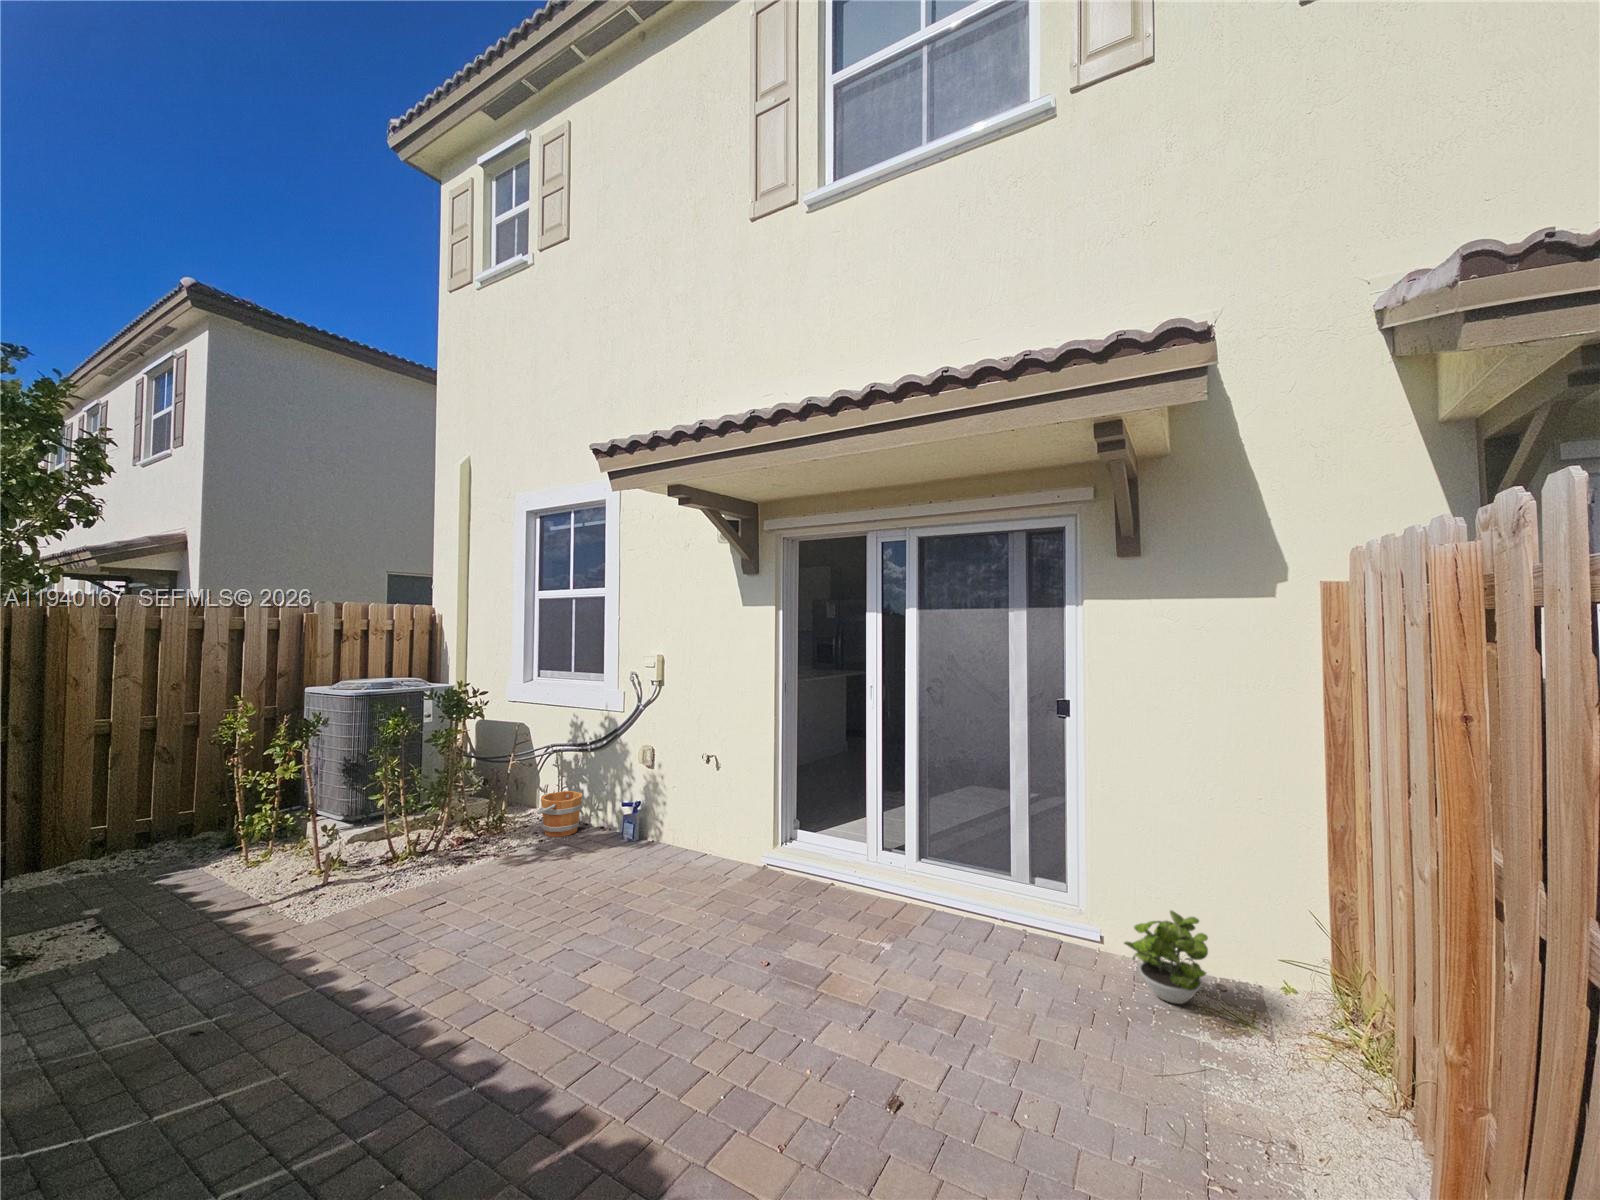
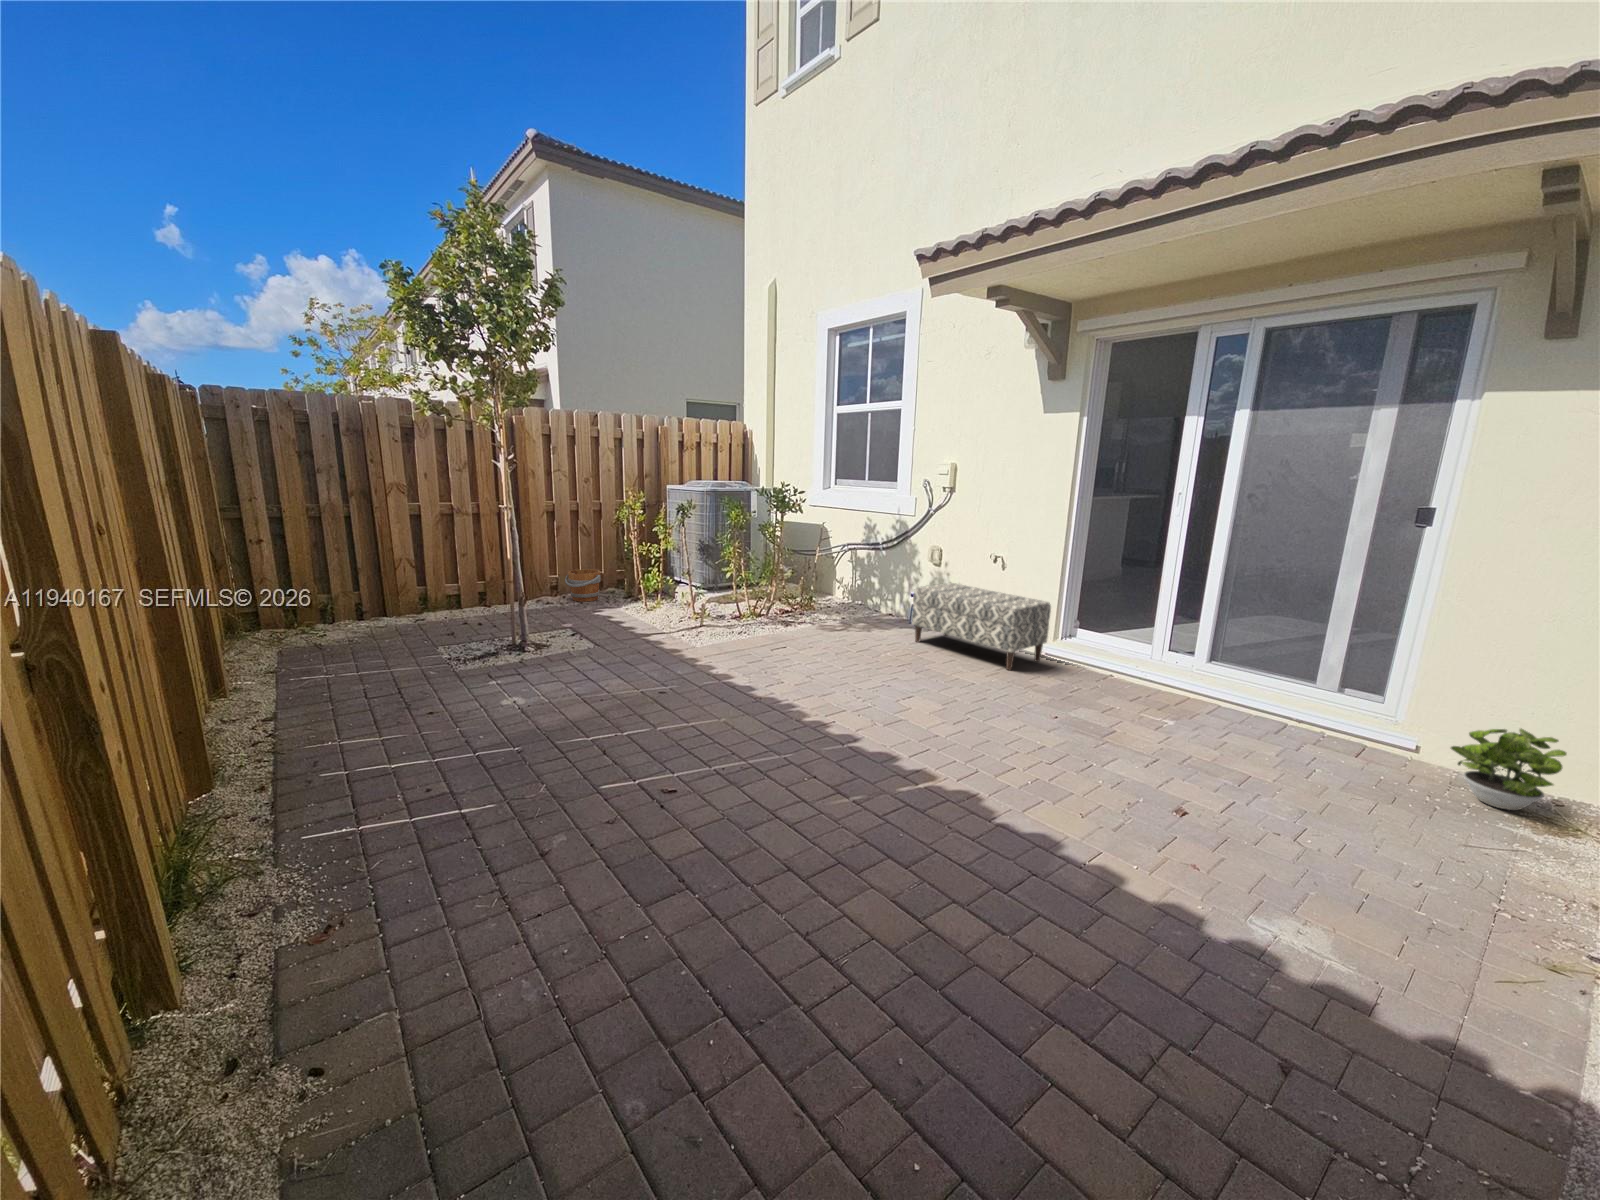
bench: none [617,787,767,895] -> present [912,583,1051,670]
bucket: present [537,791,582,837] -> present [565,569,601,602]

